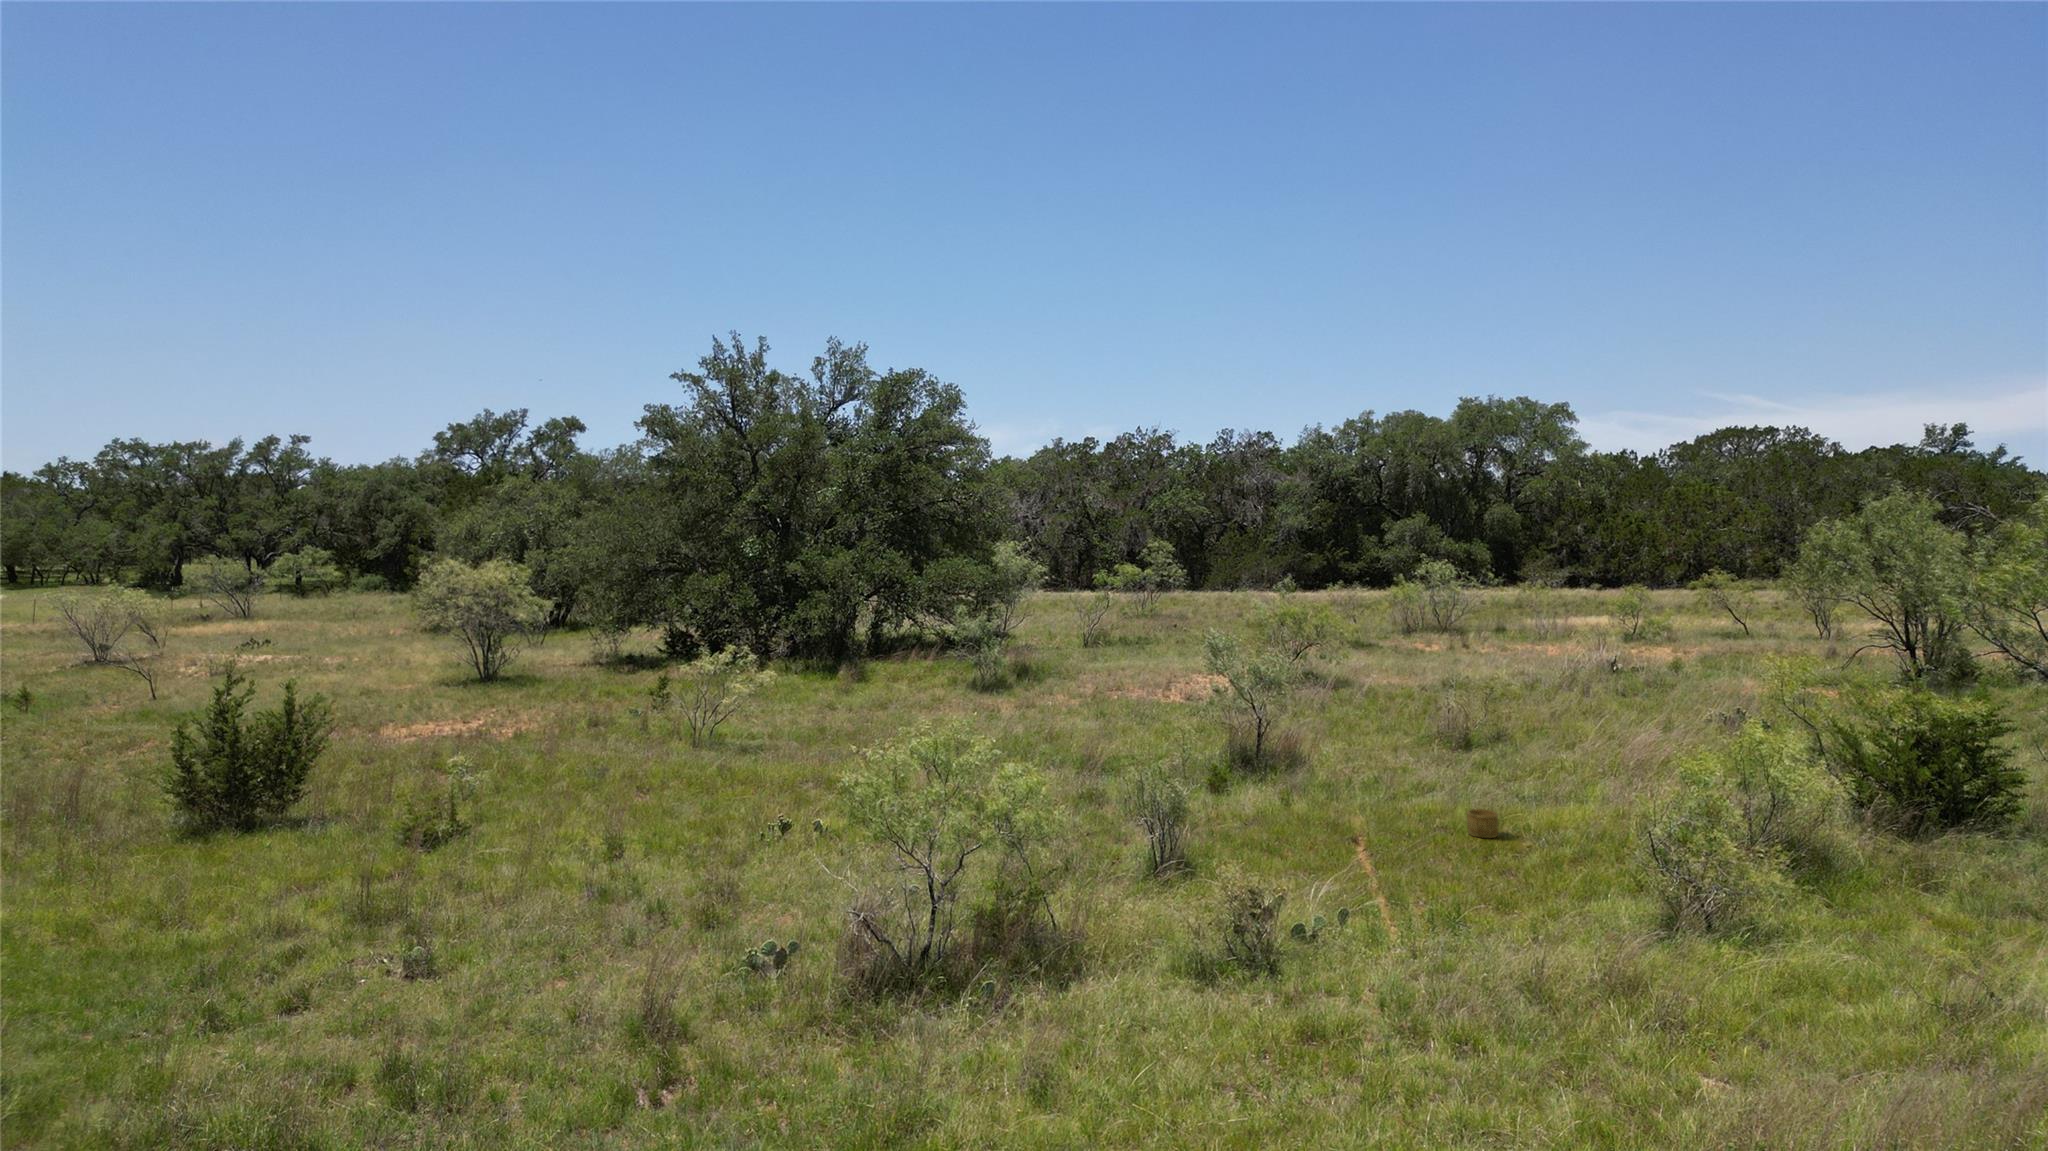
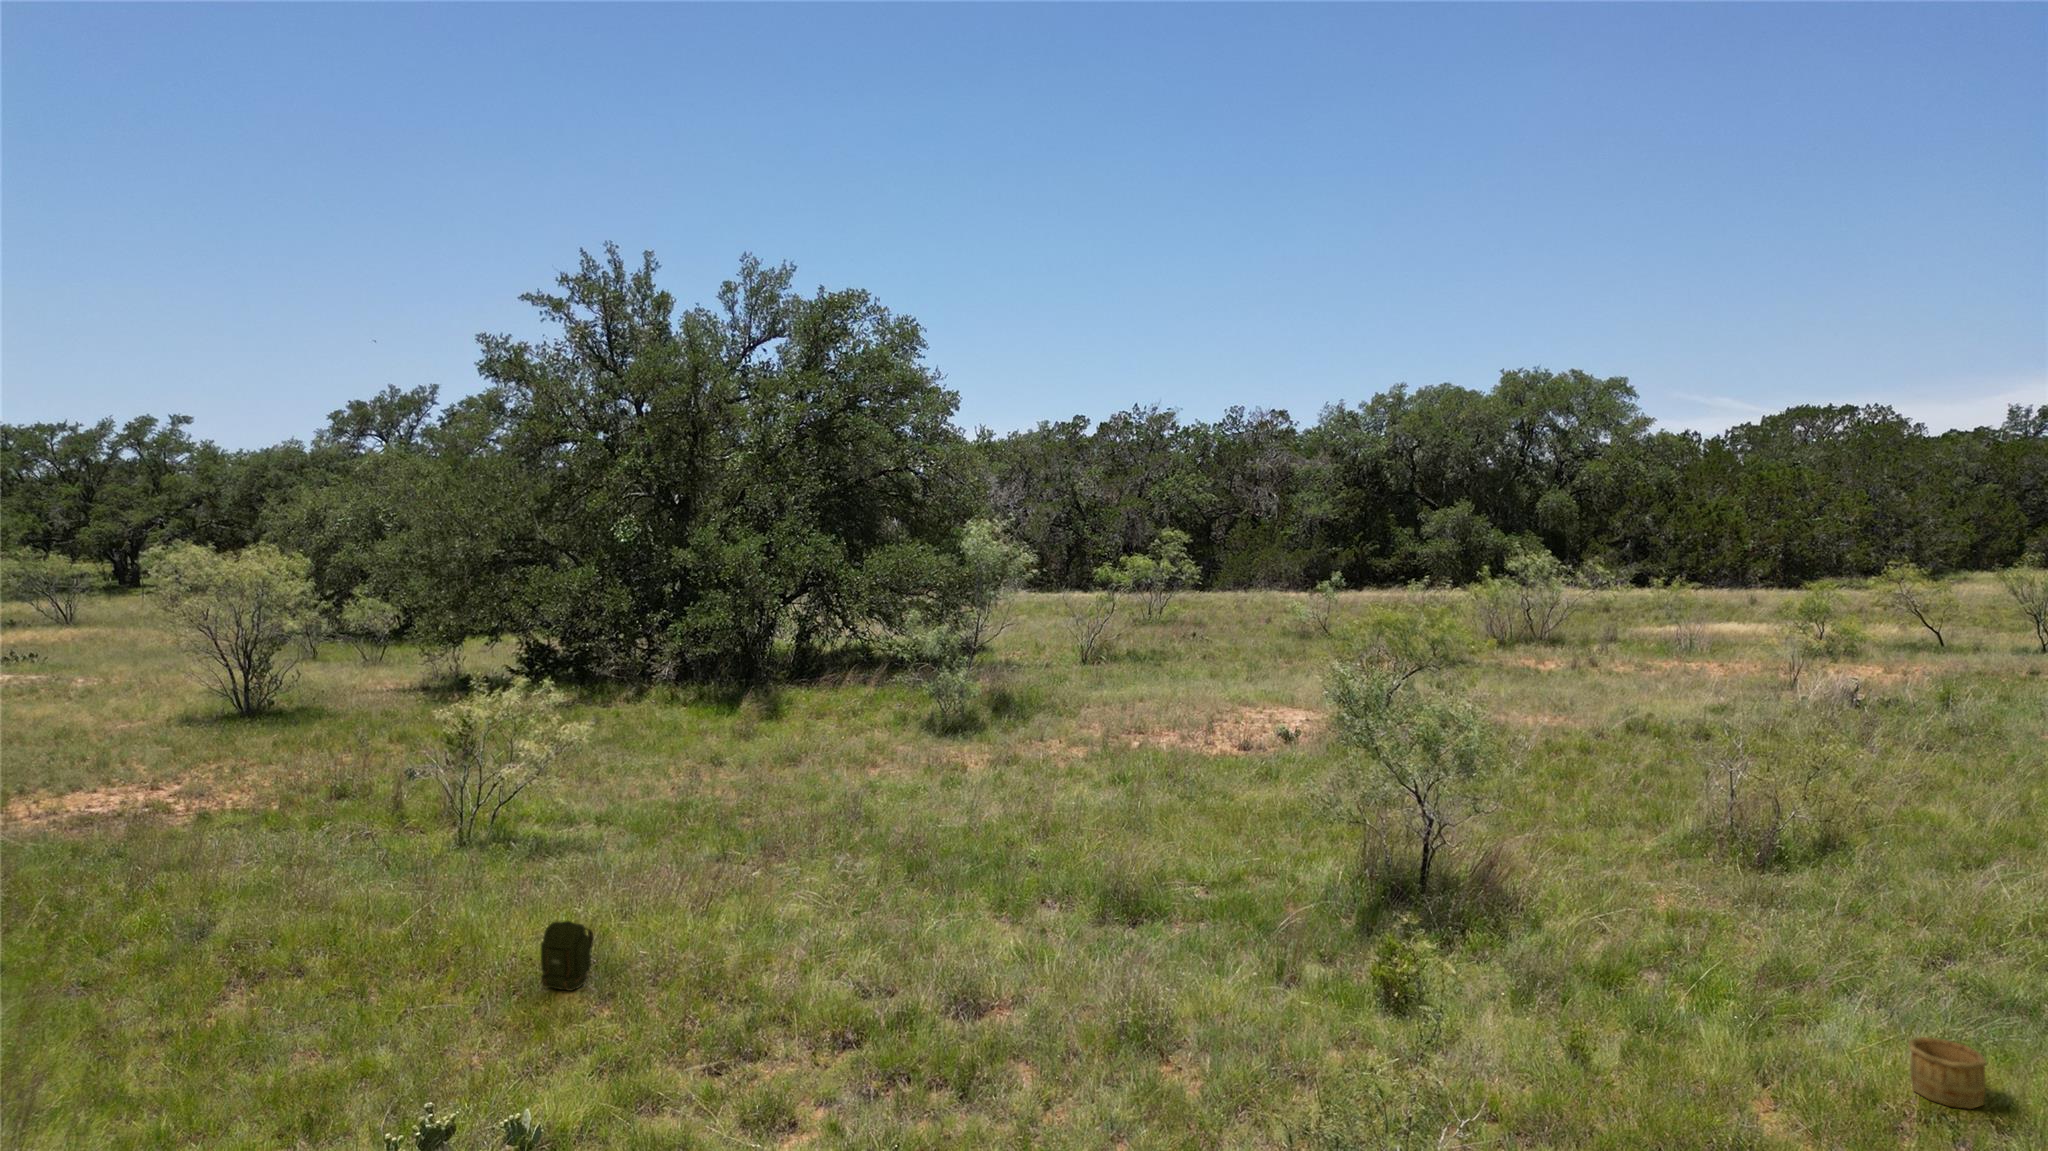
backpack: none [772,766,799,803] -> present [541,921,594,991]

